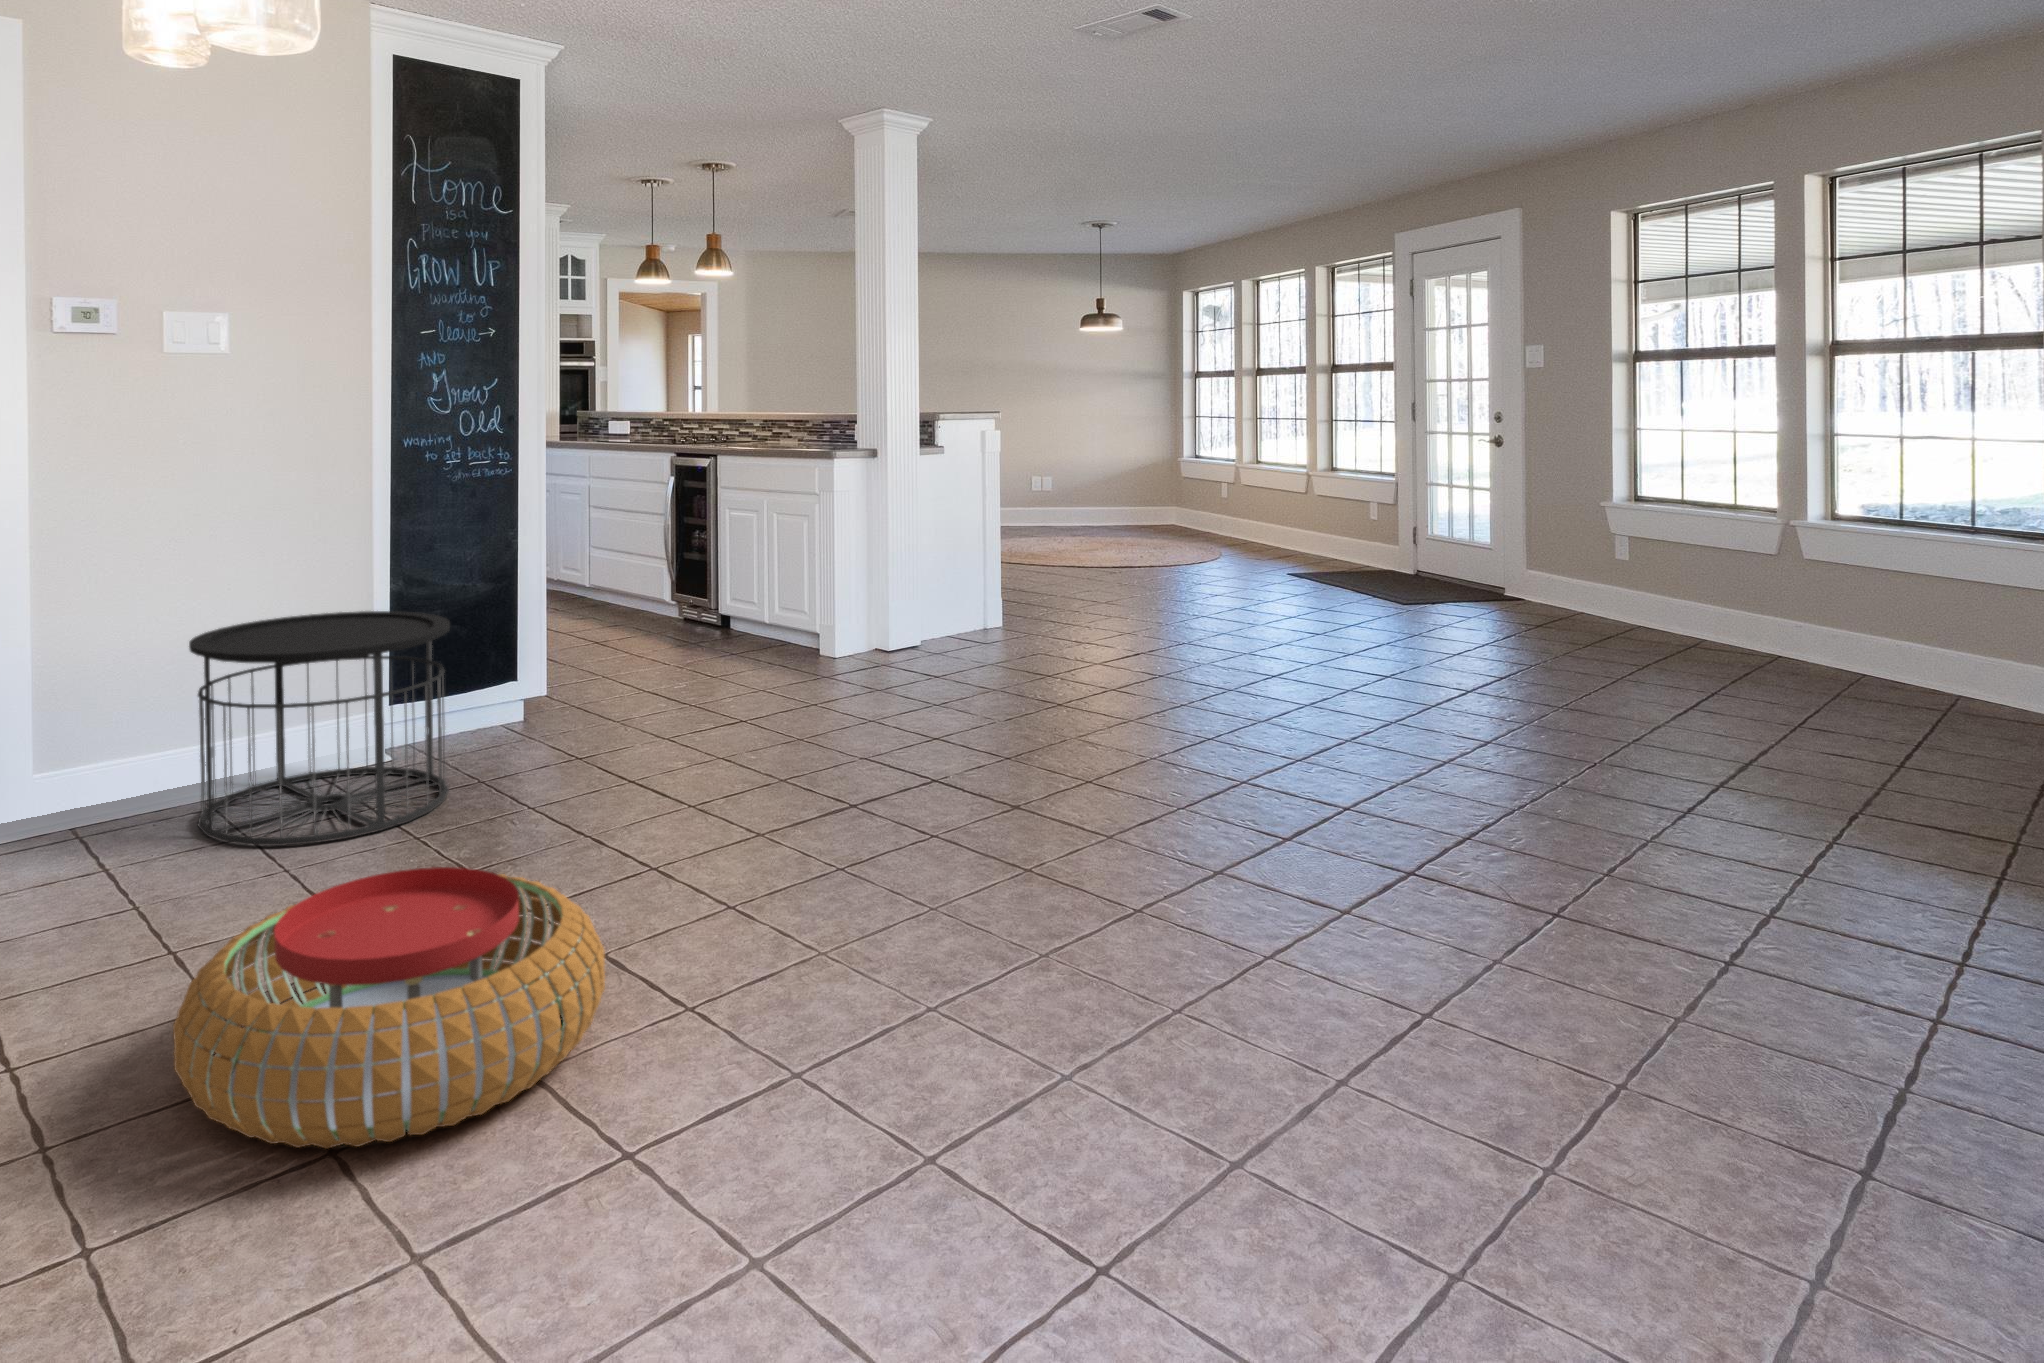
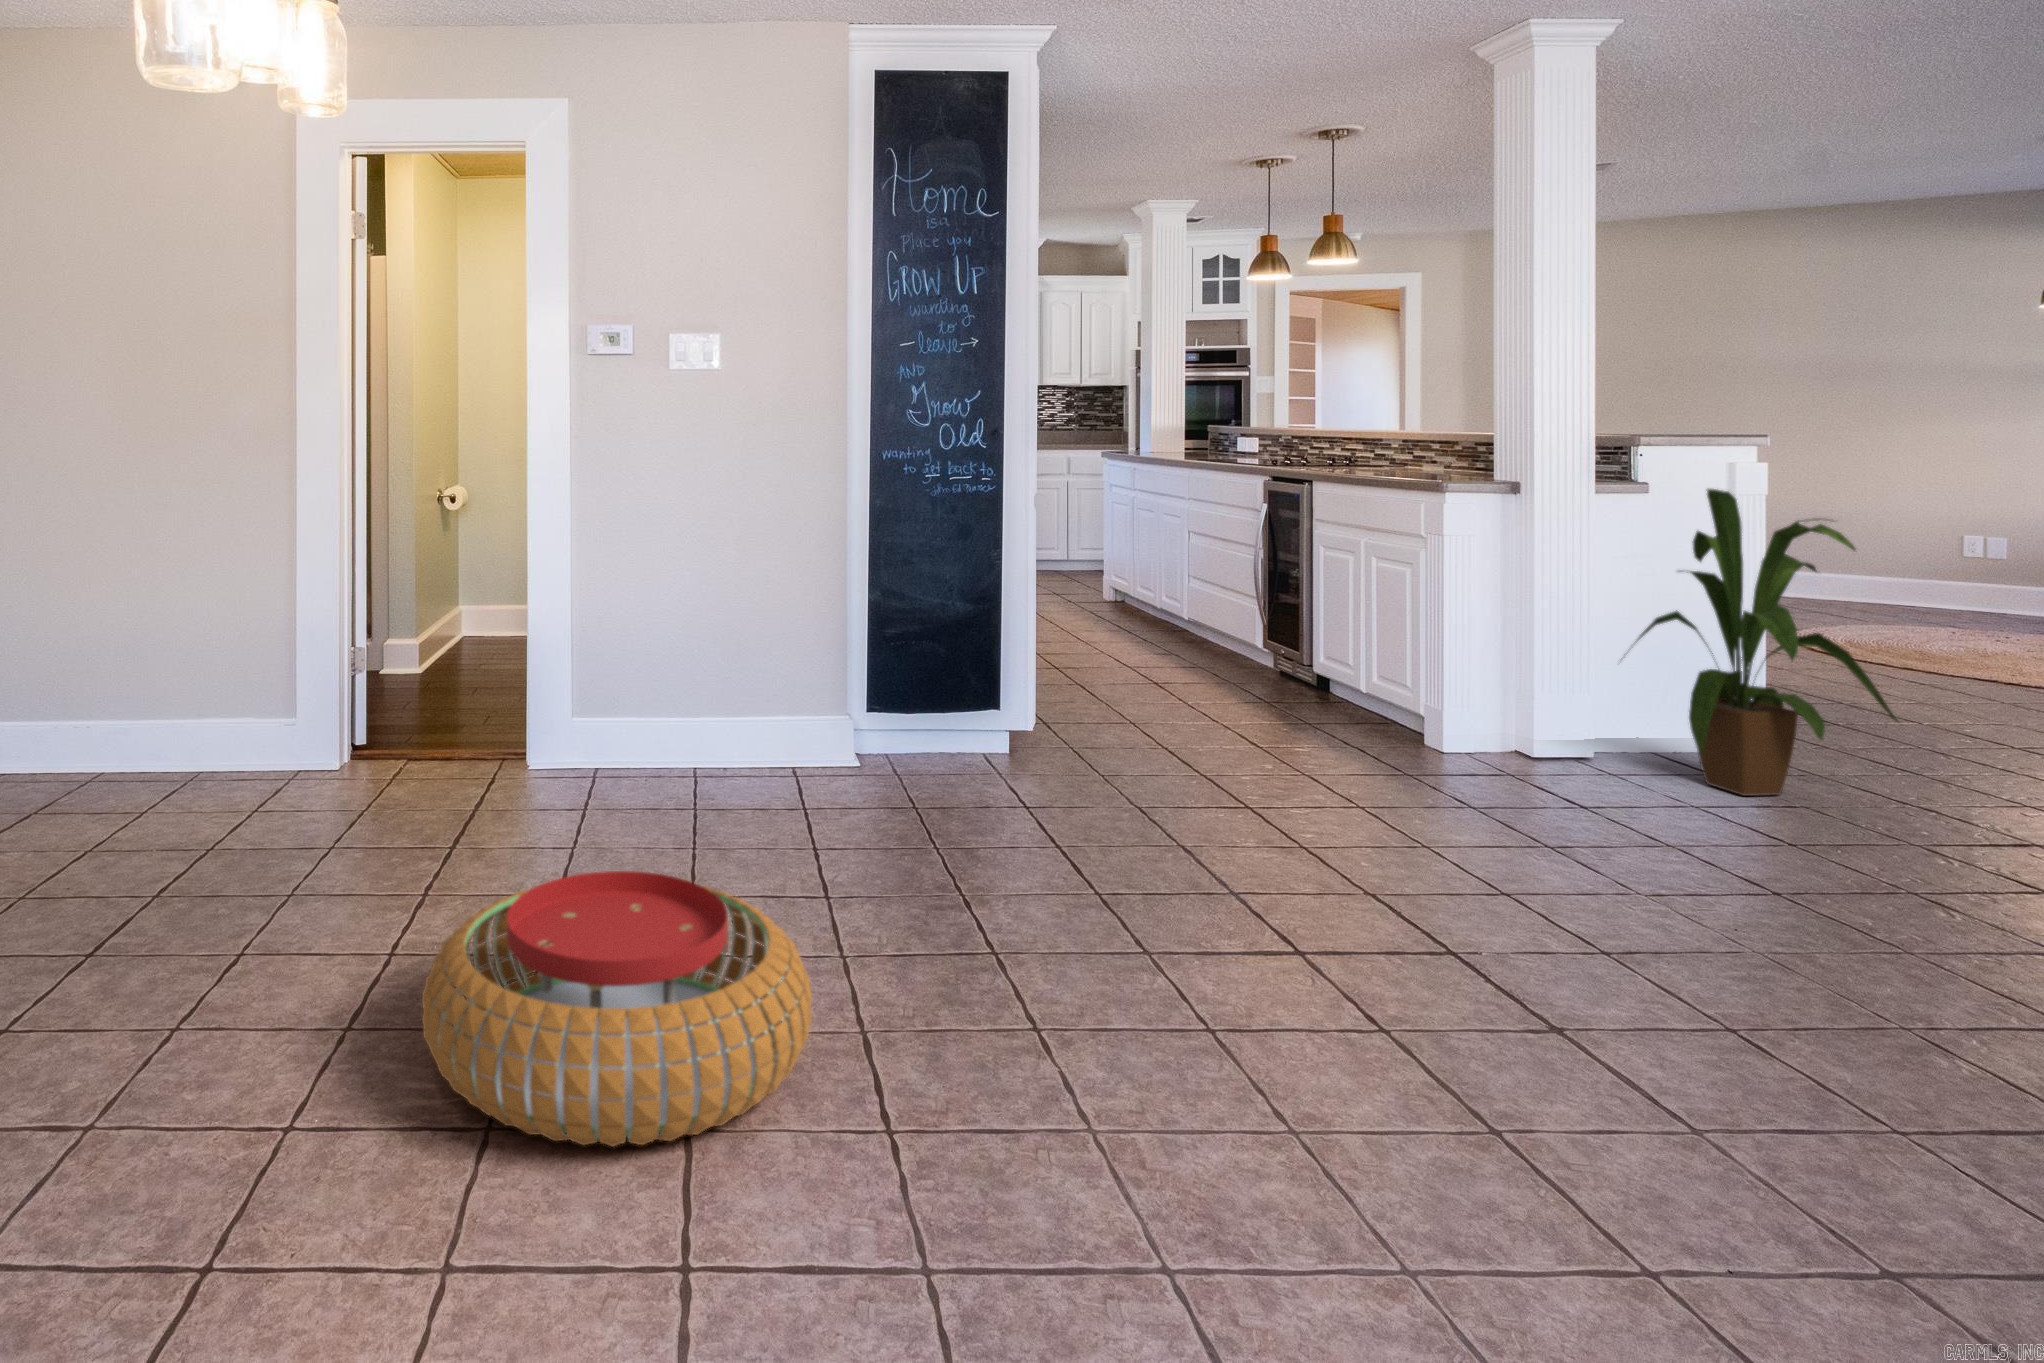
house plant: none [933,449,1071,654] -> present [1637,489,1898,796]
side table: present [189,611,450,846] -> none [658,613,880,830]

